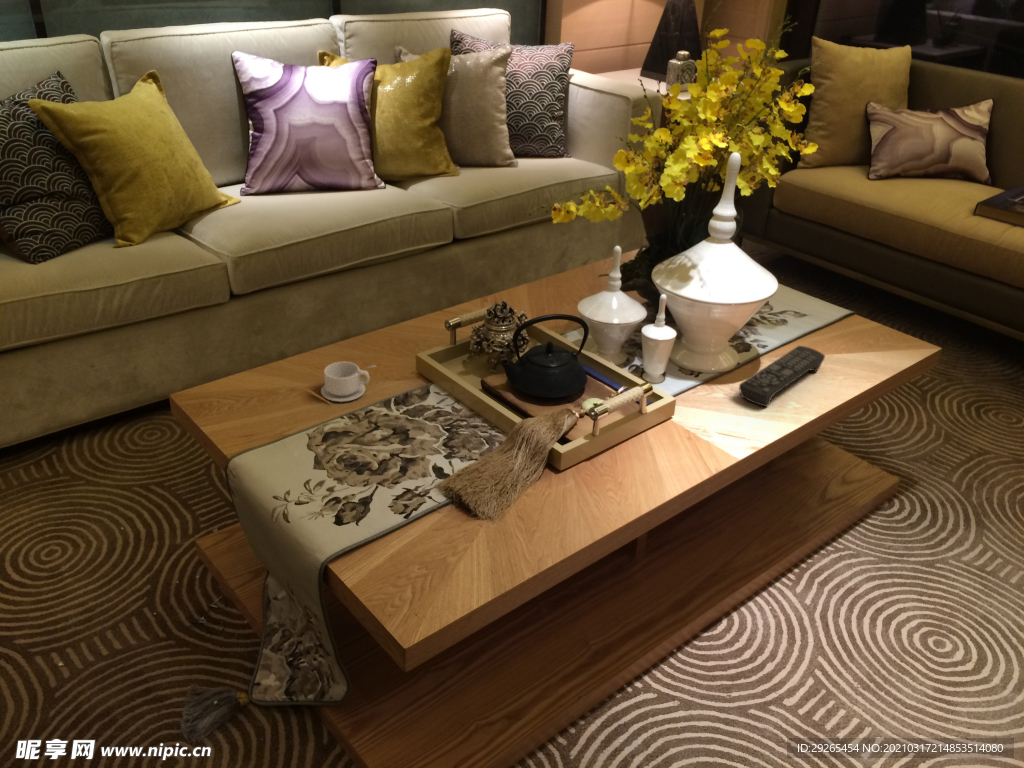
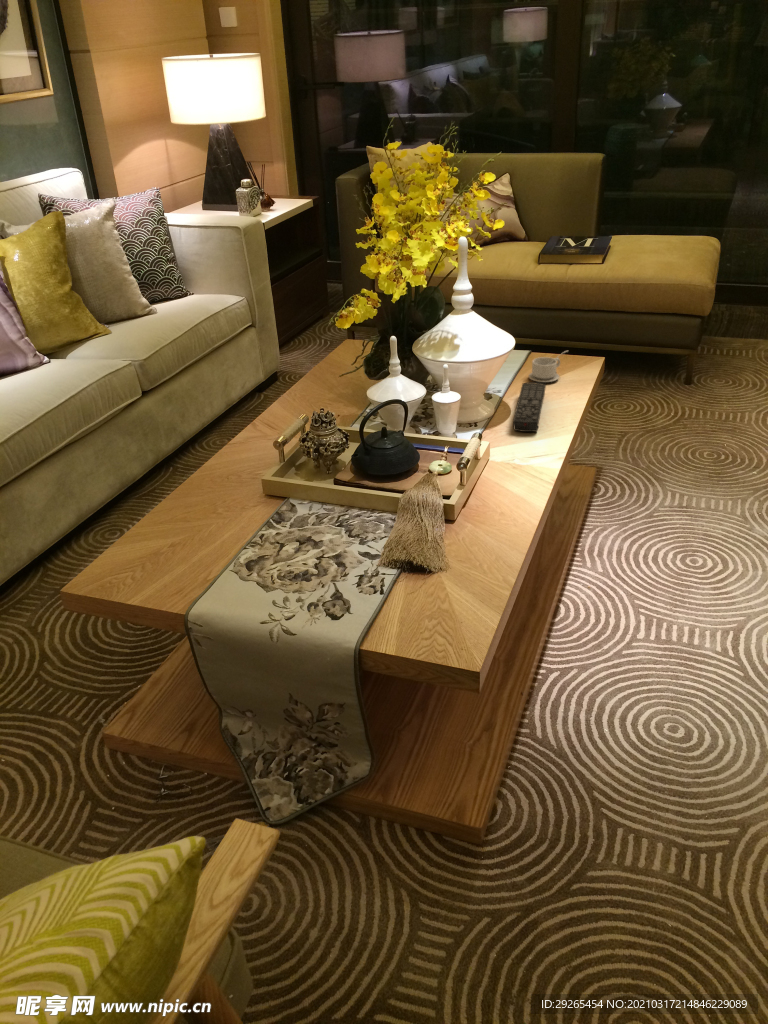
teacup: present [321,362,375,402] -> present [529,351,567,382]

